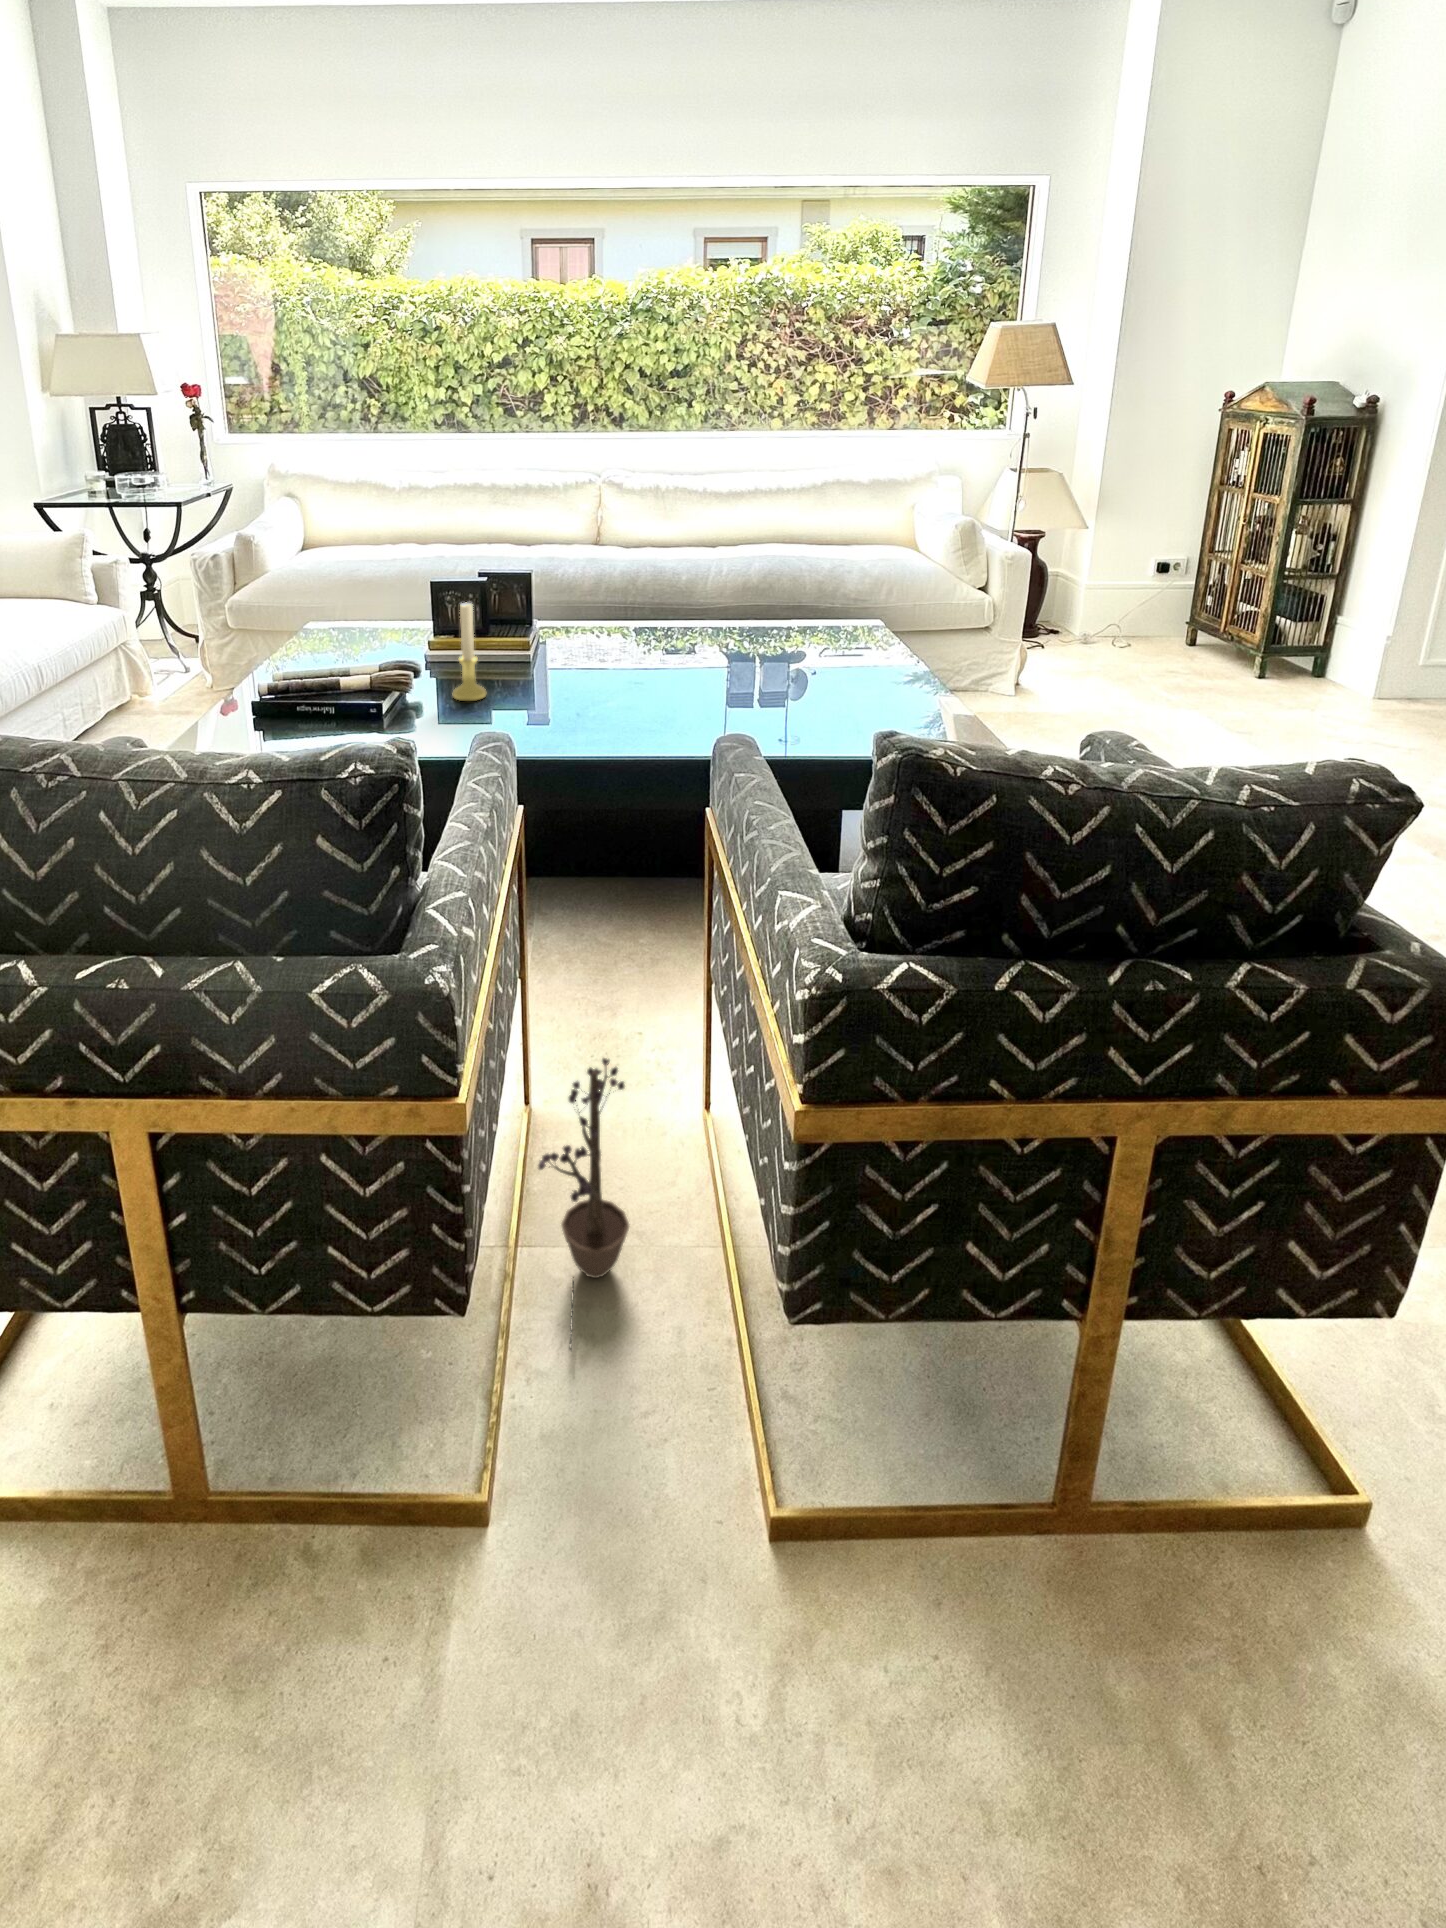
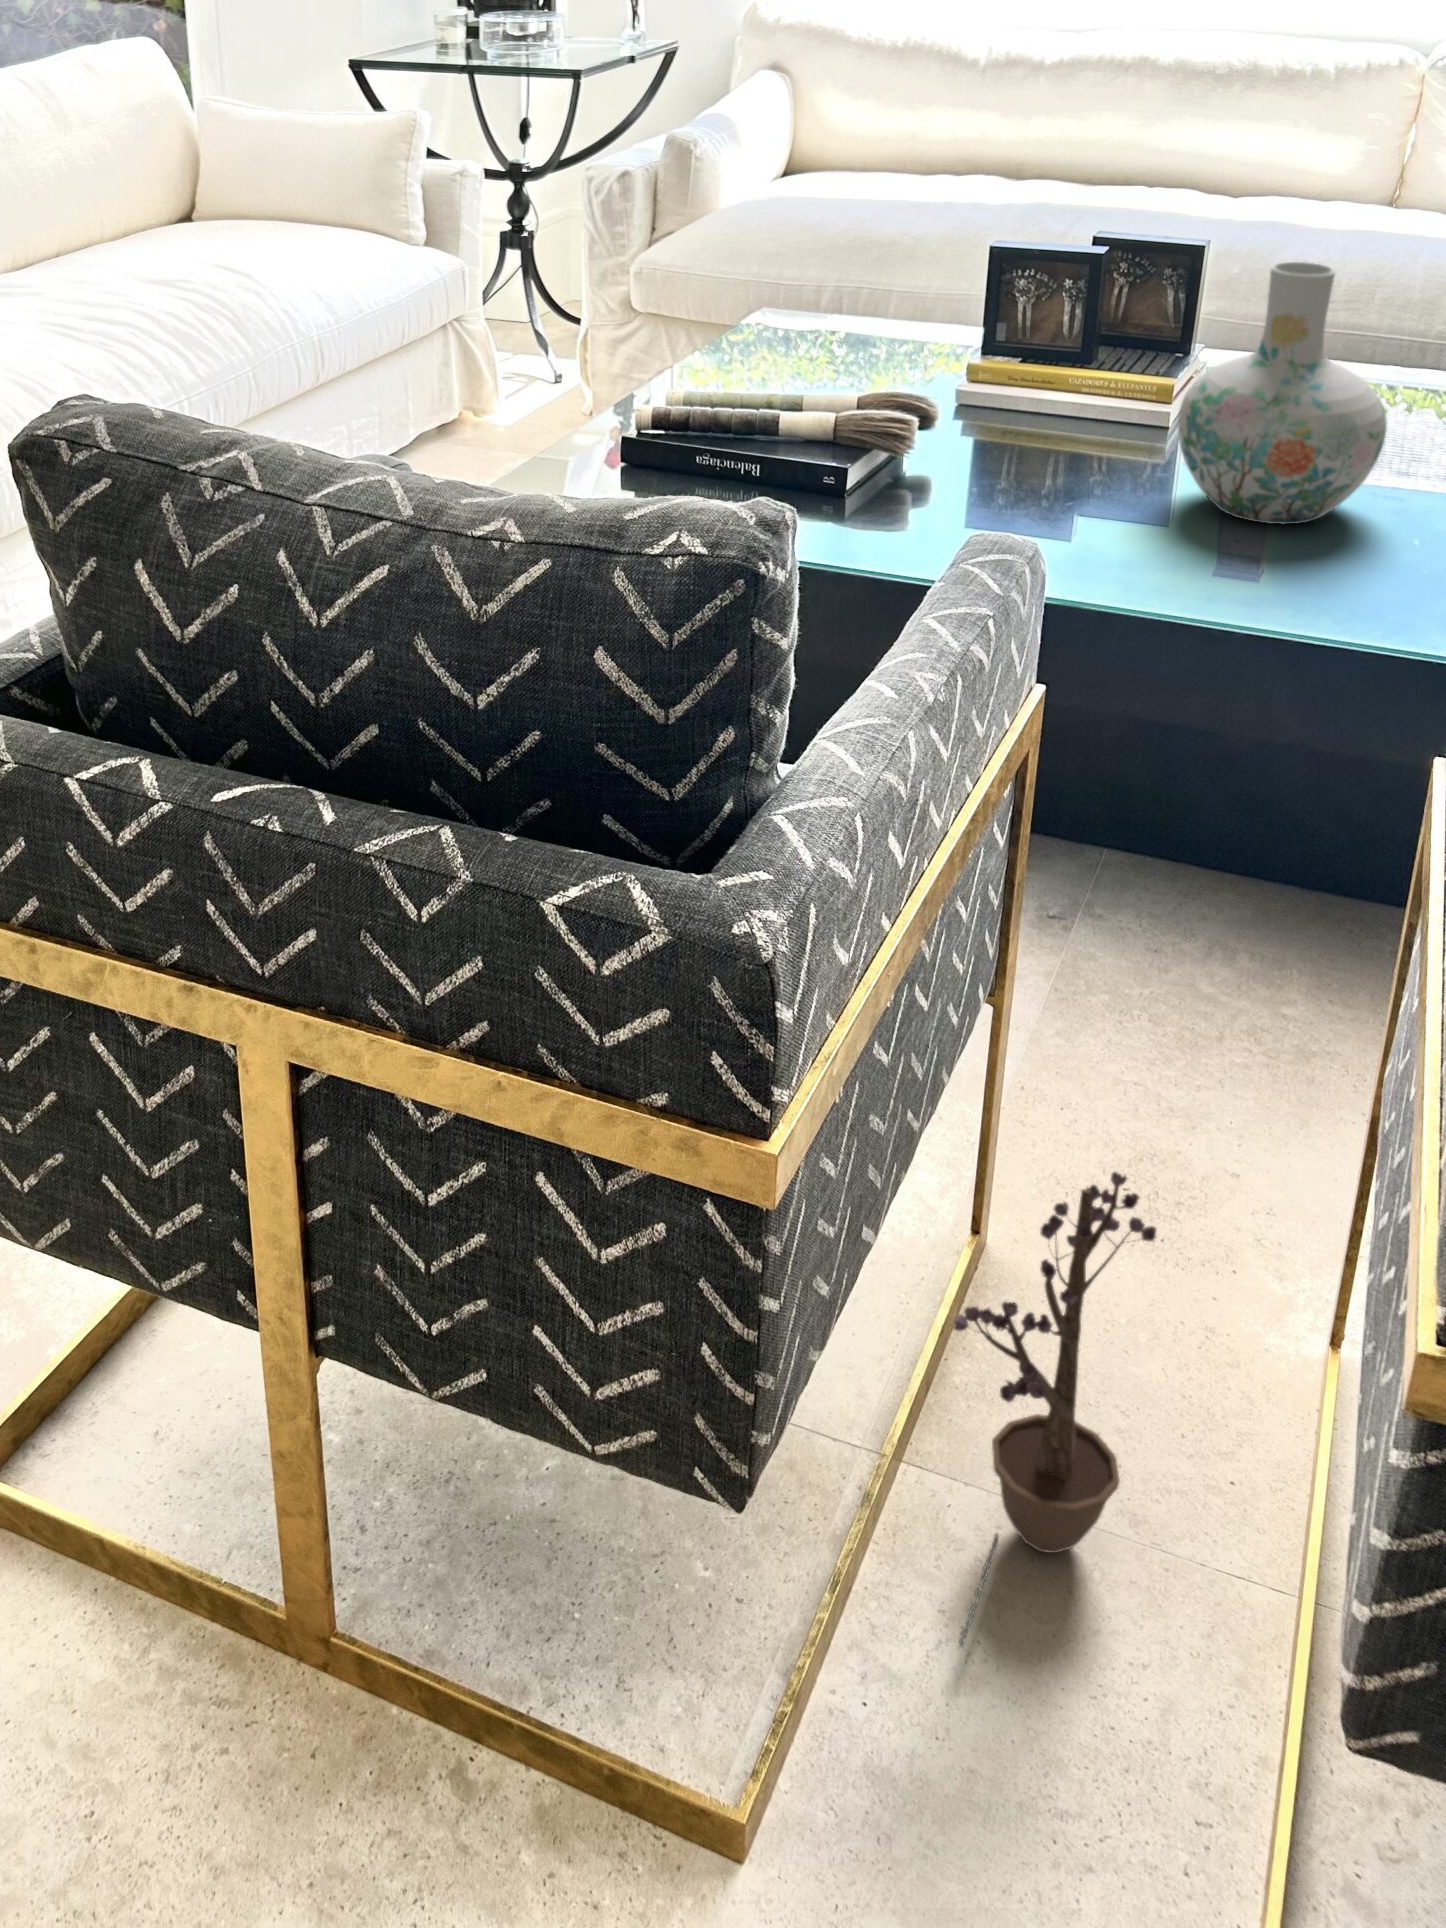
vase: none [532,577,627,705] -> present [1178,262,1387,524]
candle holder: present [453,602,486,701] -> none [1011,289,1079,488]

